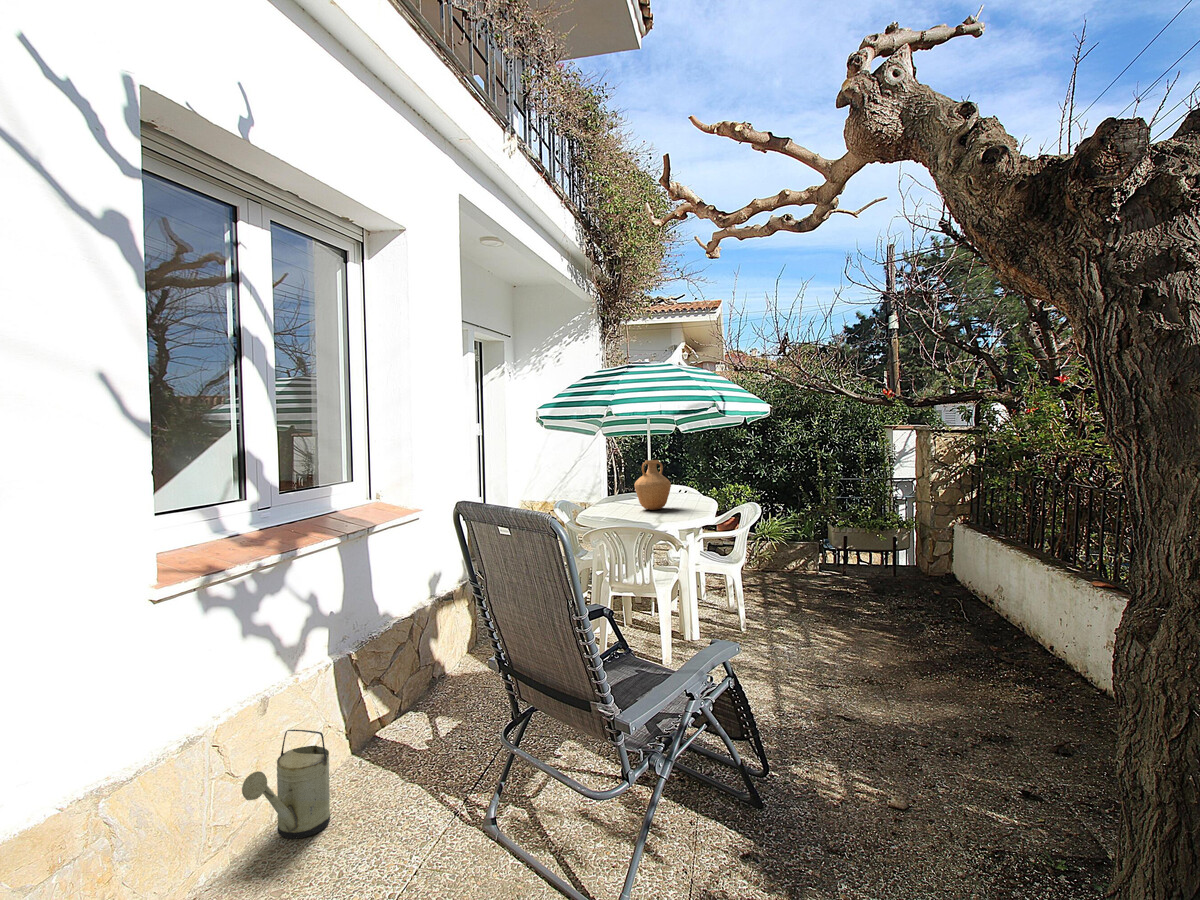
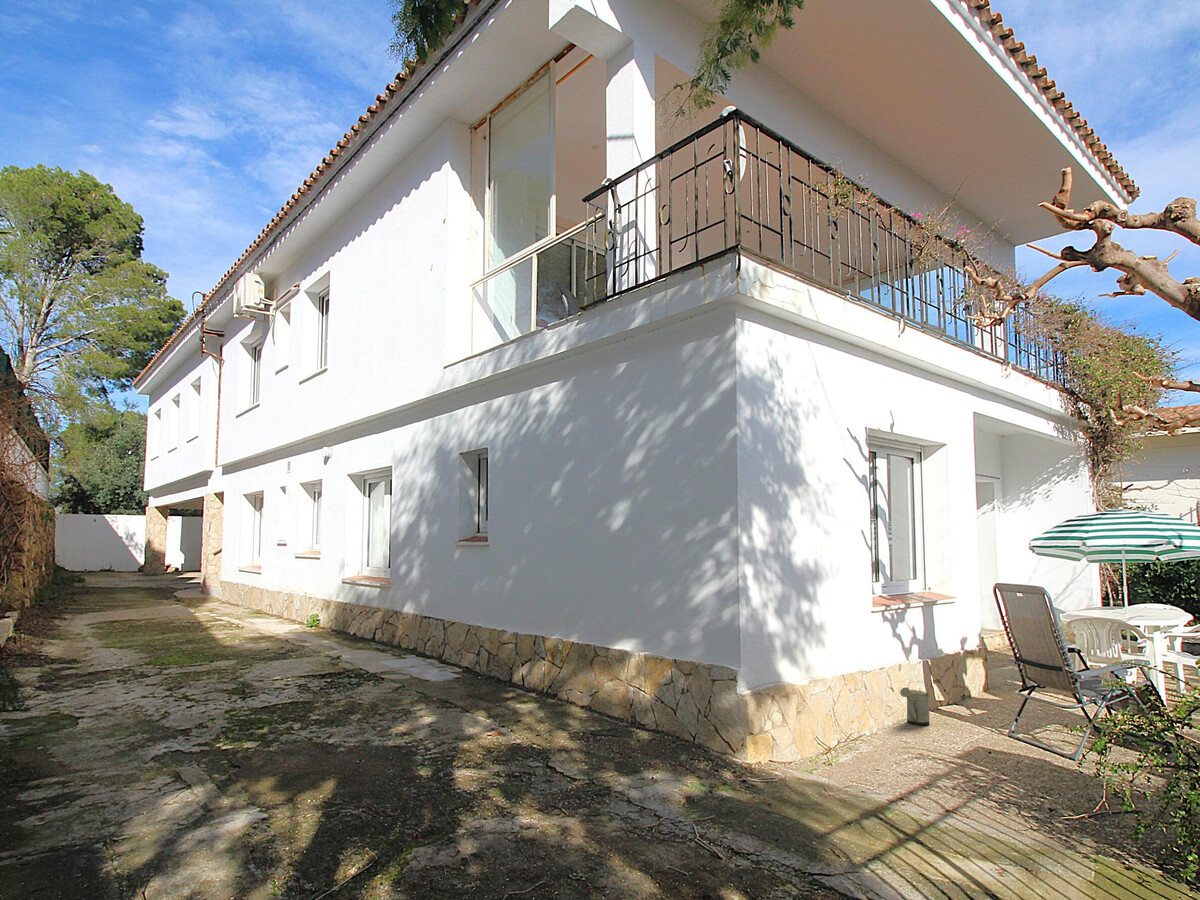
vase: present [635,460,671,510] -> none [1110,580,1142,617]

